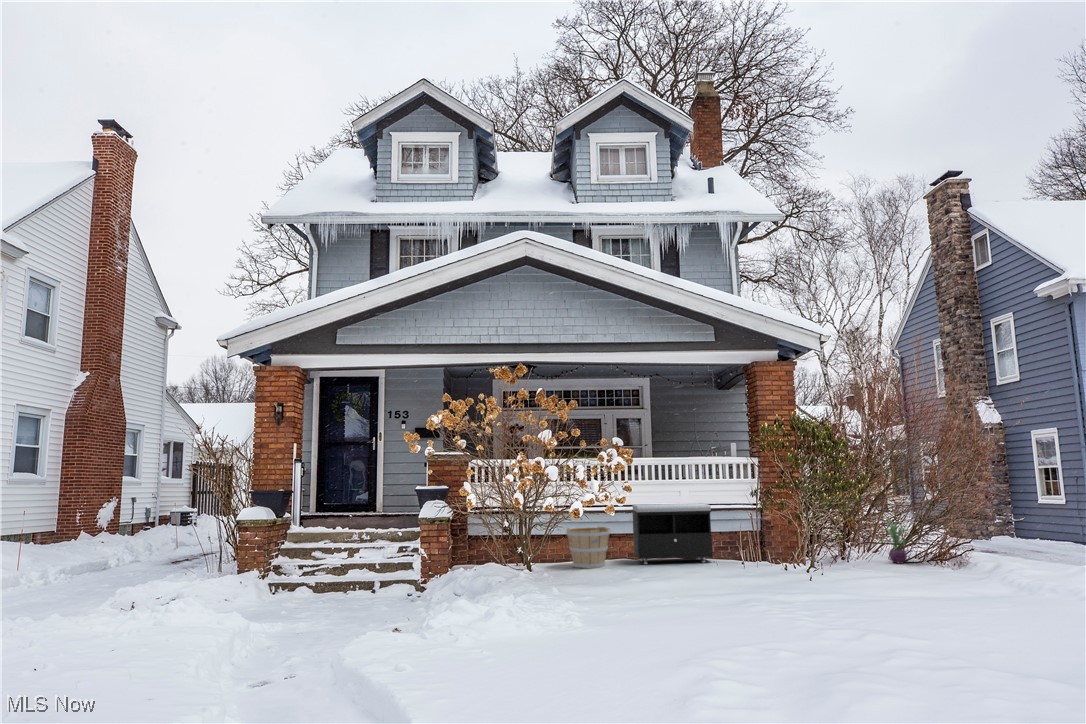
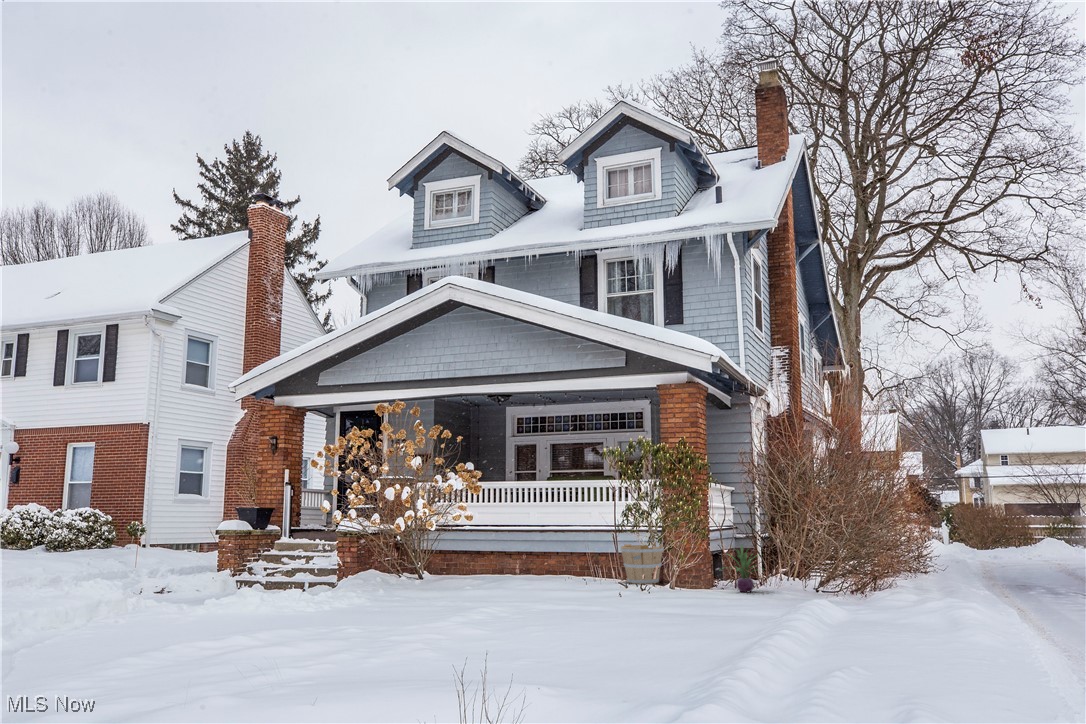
storage bench: present [632,503,713,564] -> none [526,525,605,583]
wooden bucket: present [566,527,610,568] -> present [621,544,664,584]

